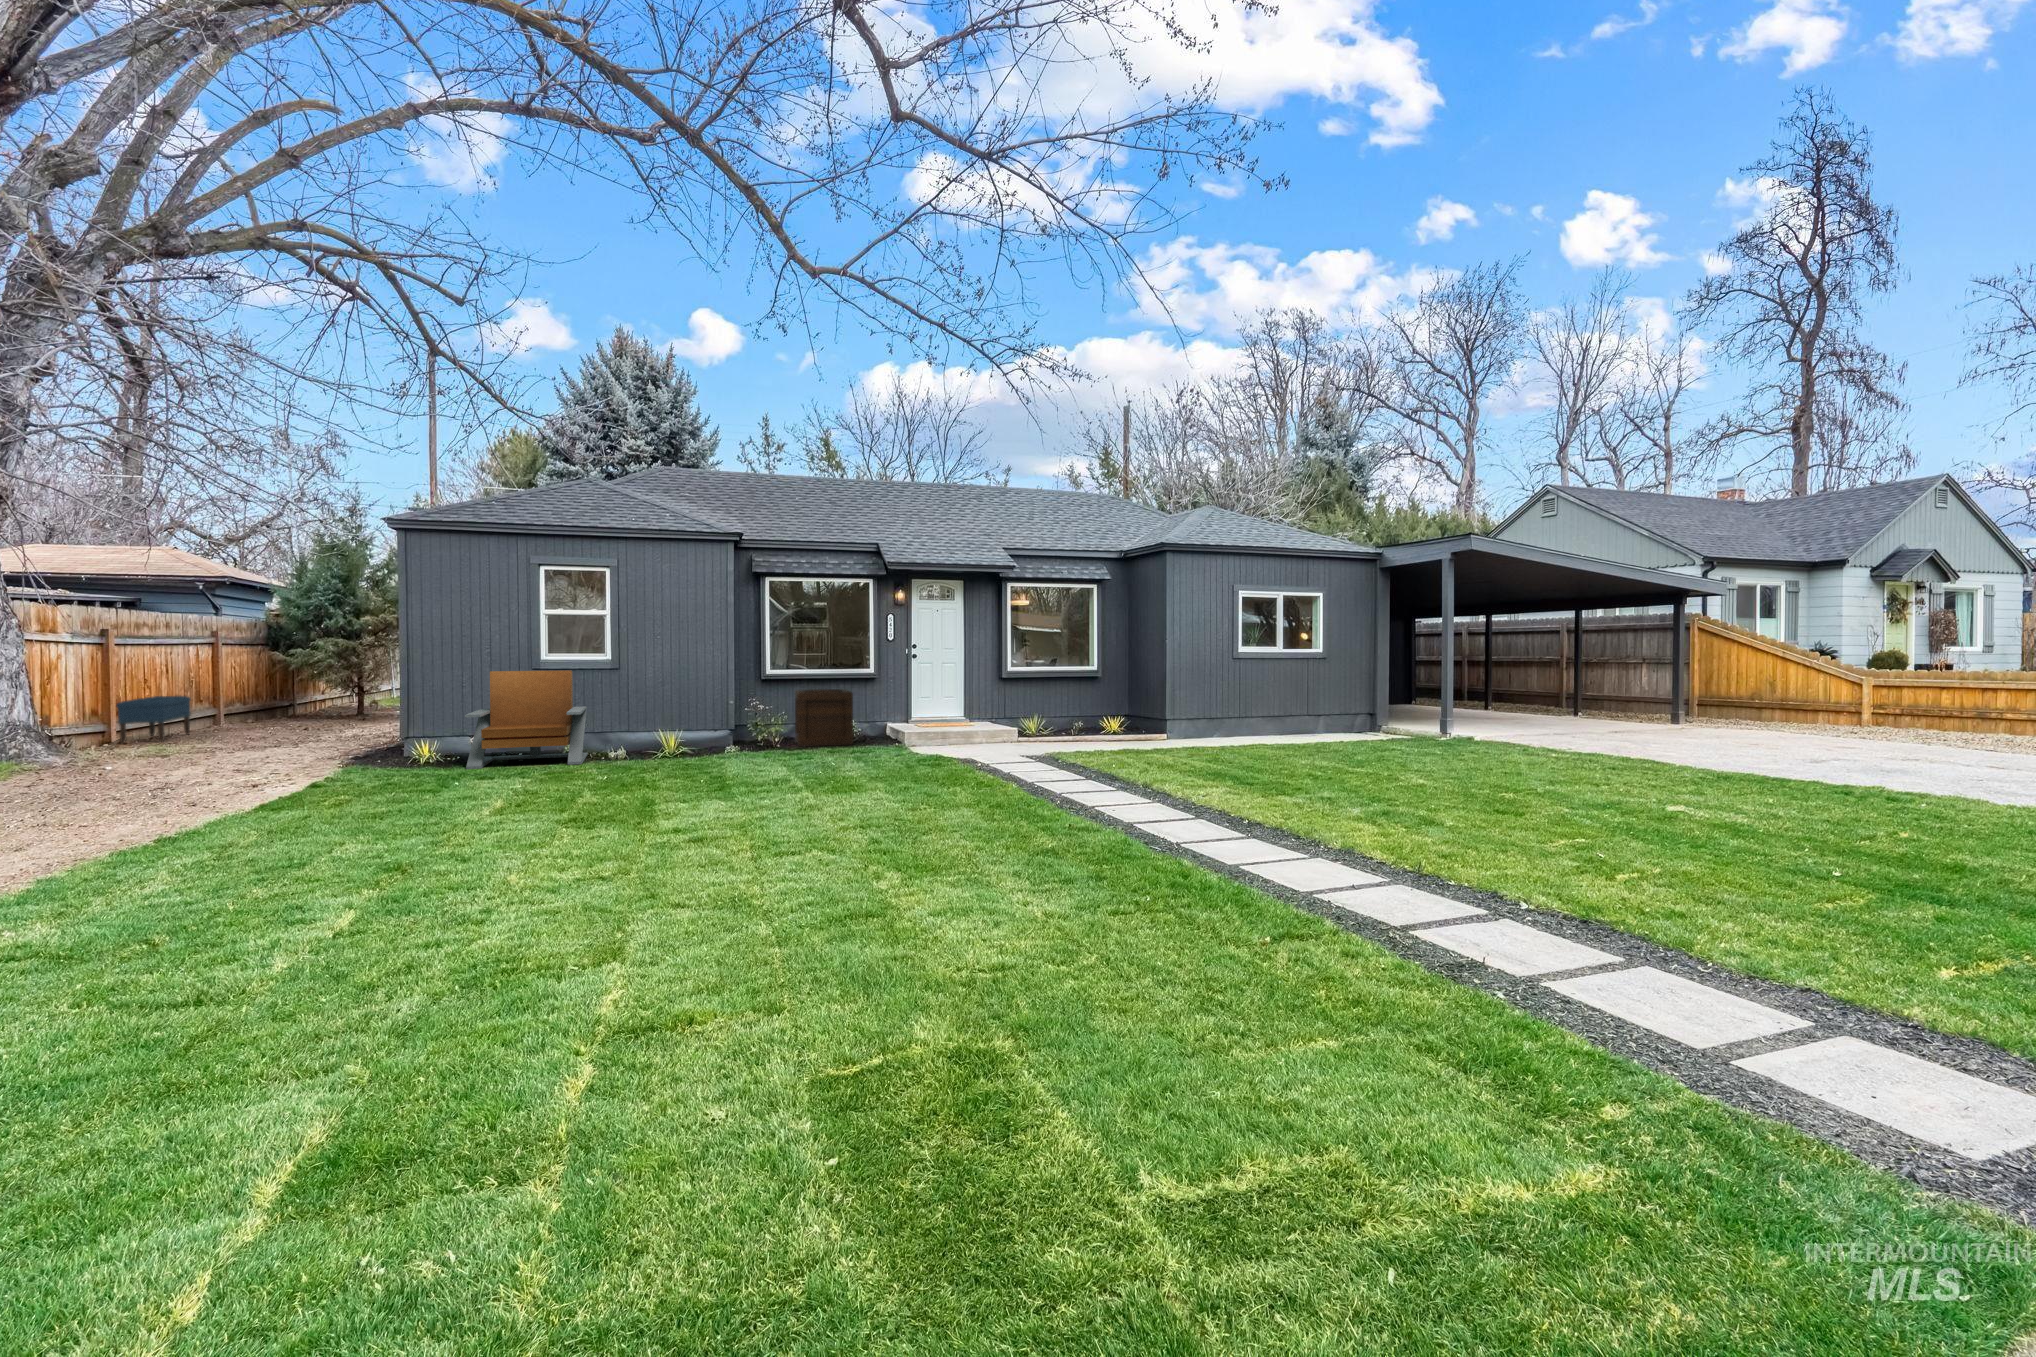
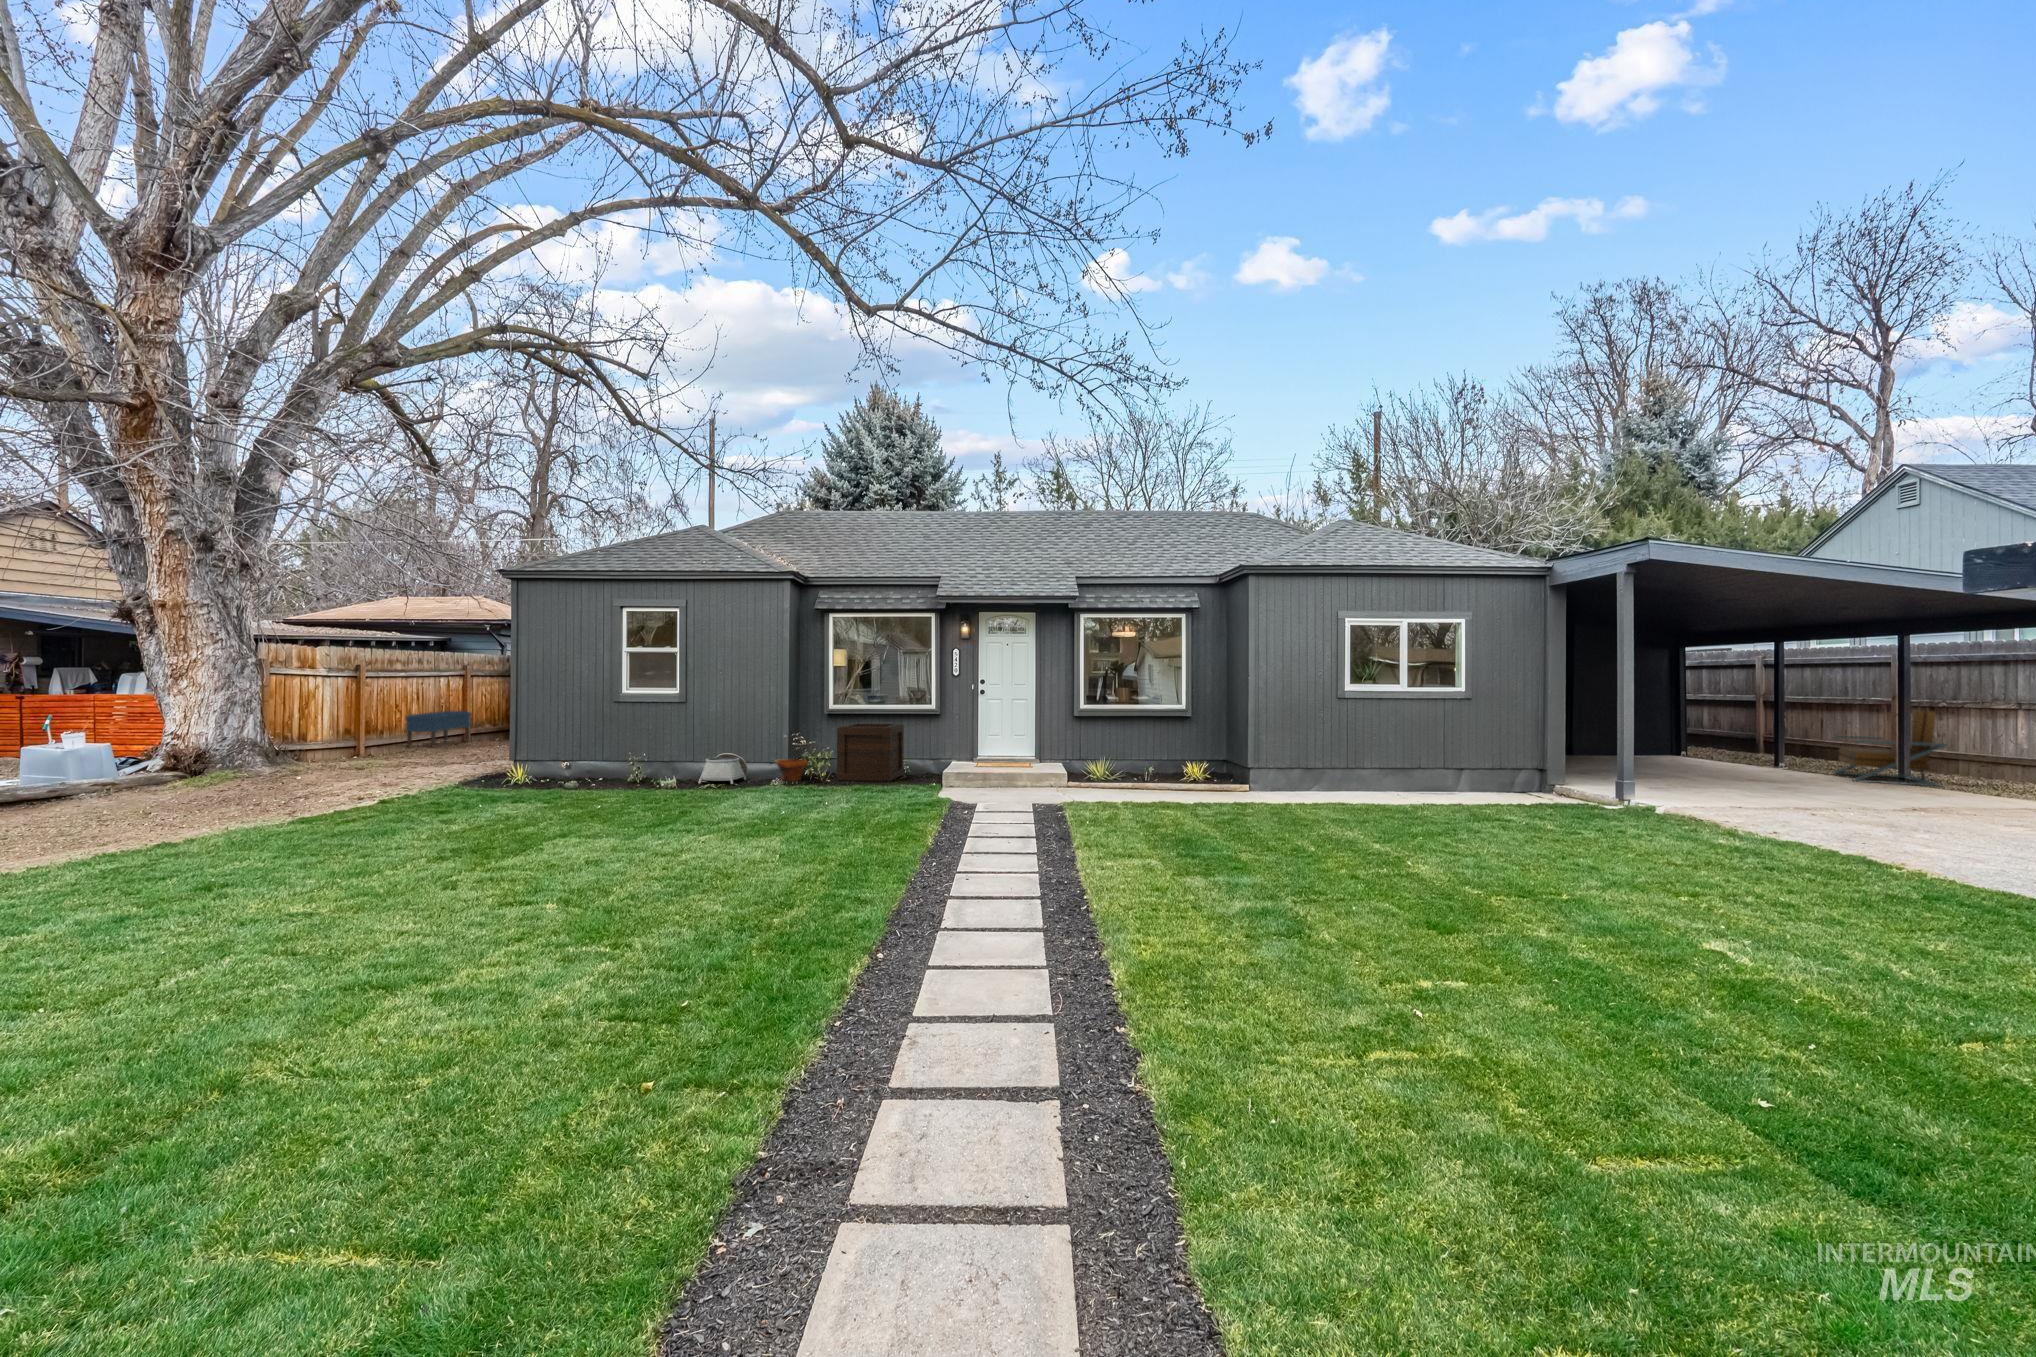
lounge chair: present [465,670,587,769] -> present [1834,710,1946,787]
basket: none [662,724,702,756] -> present [698,753,748,784]
planter: none [731,727,765,749] -> present [776,759,807,780]

